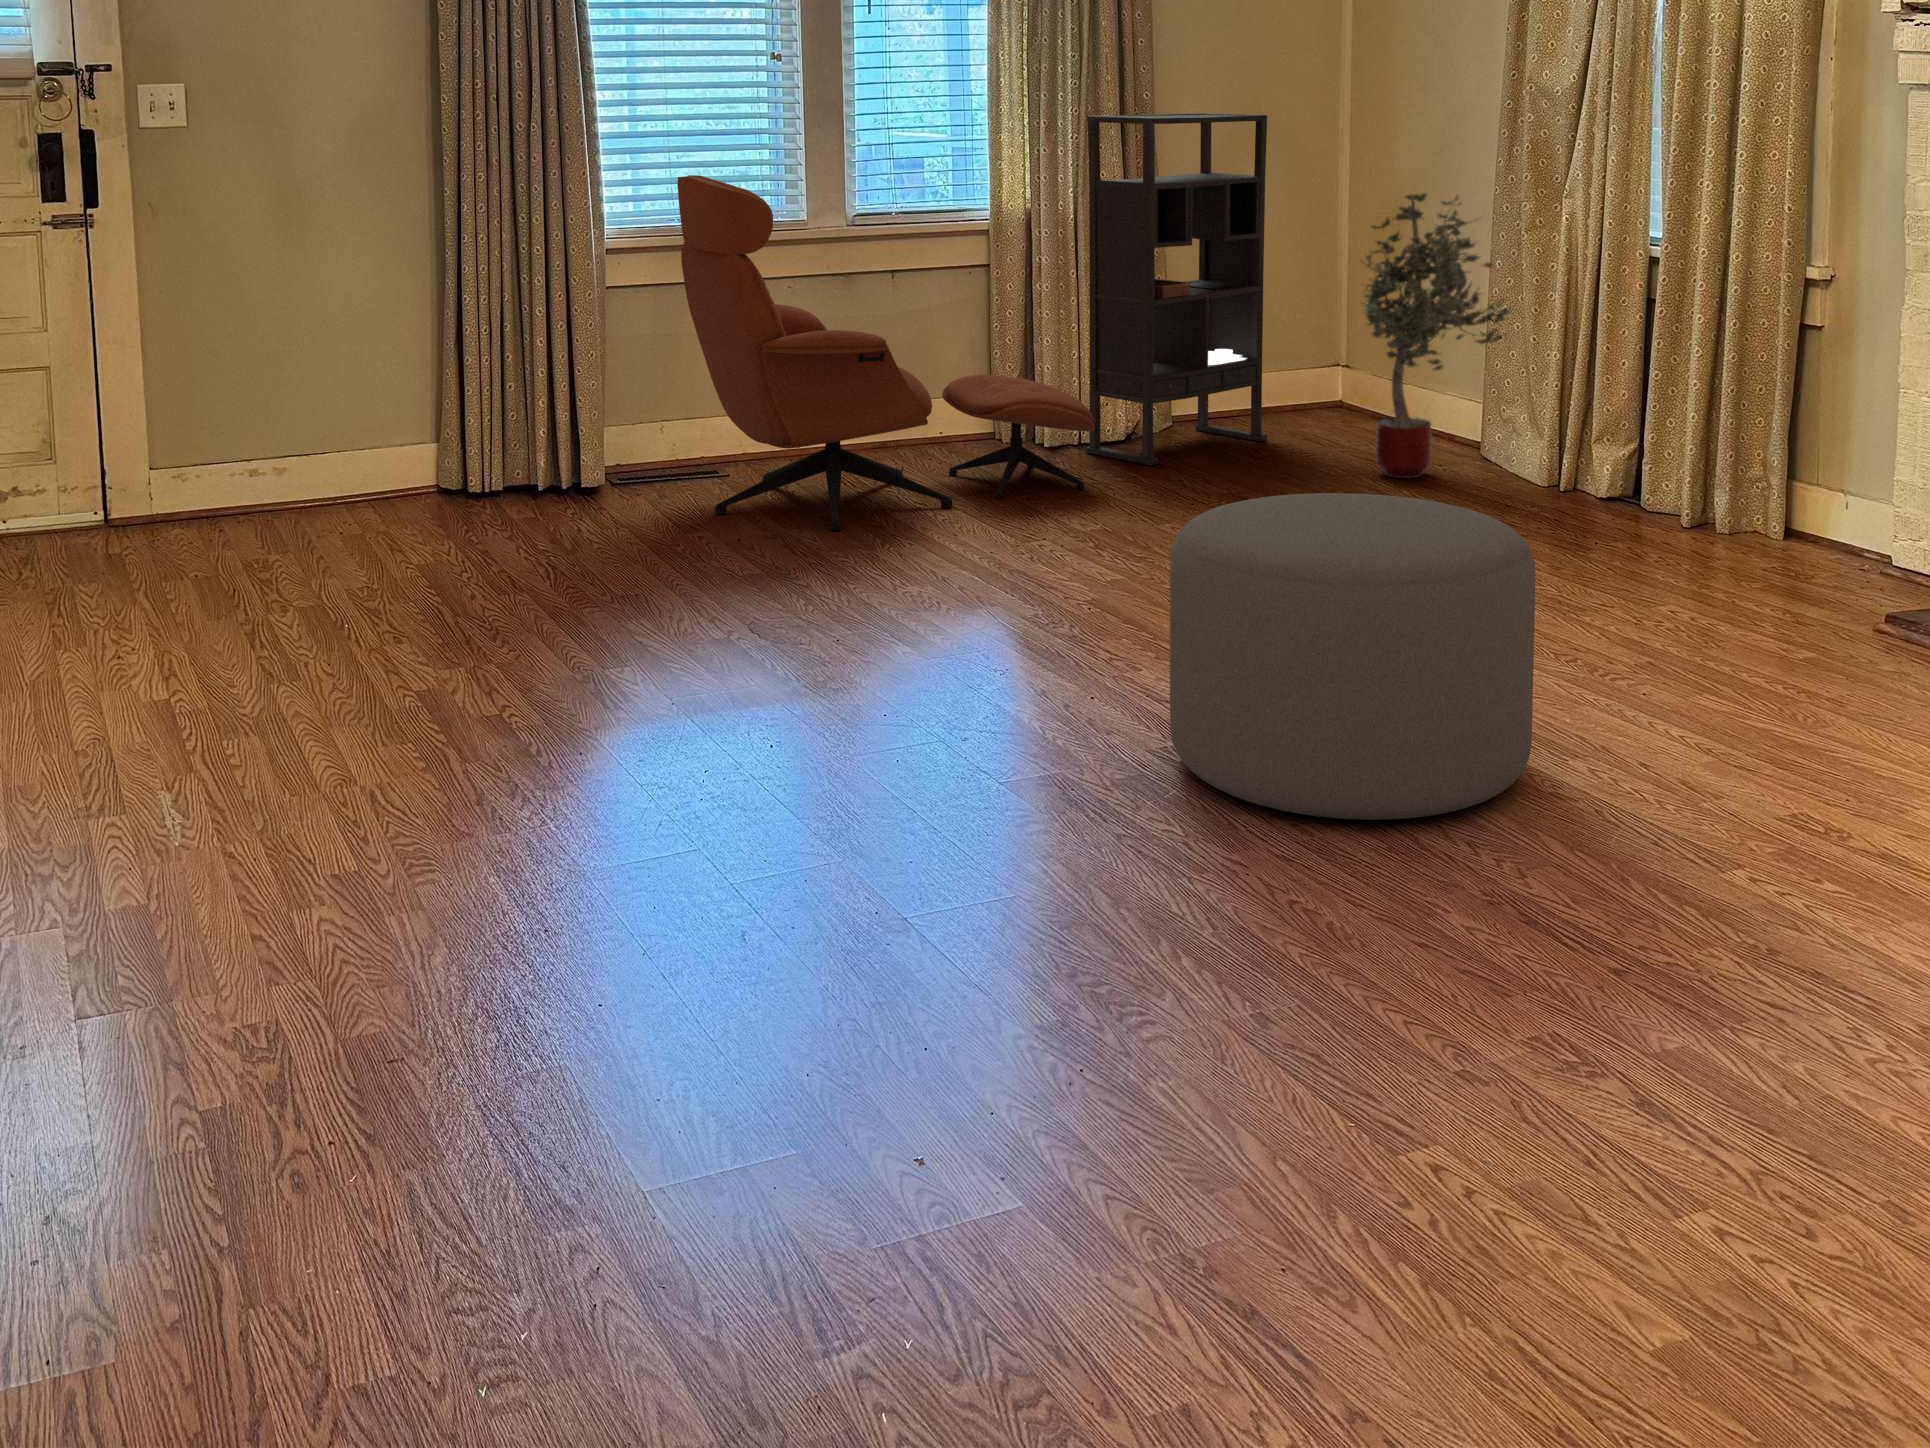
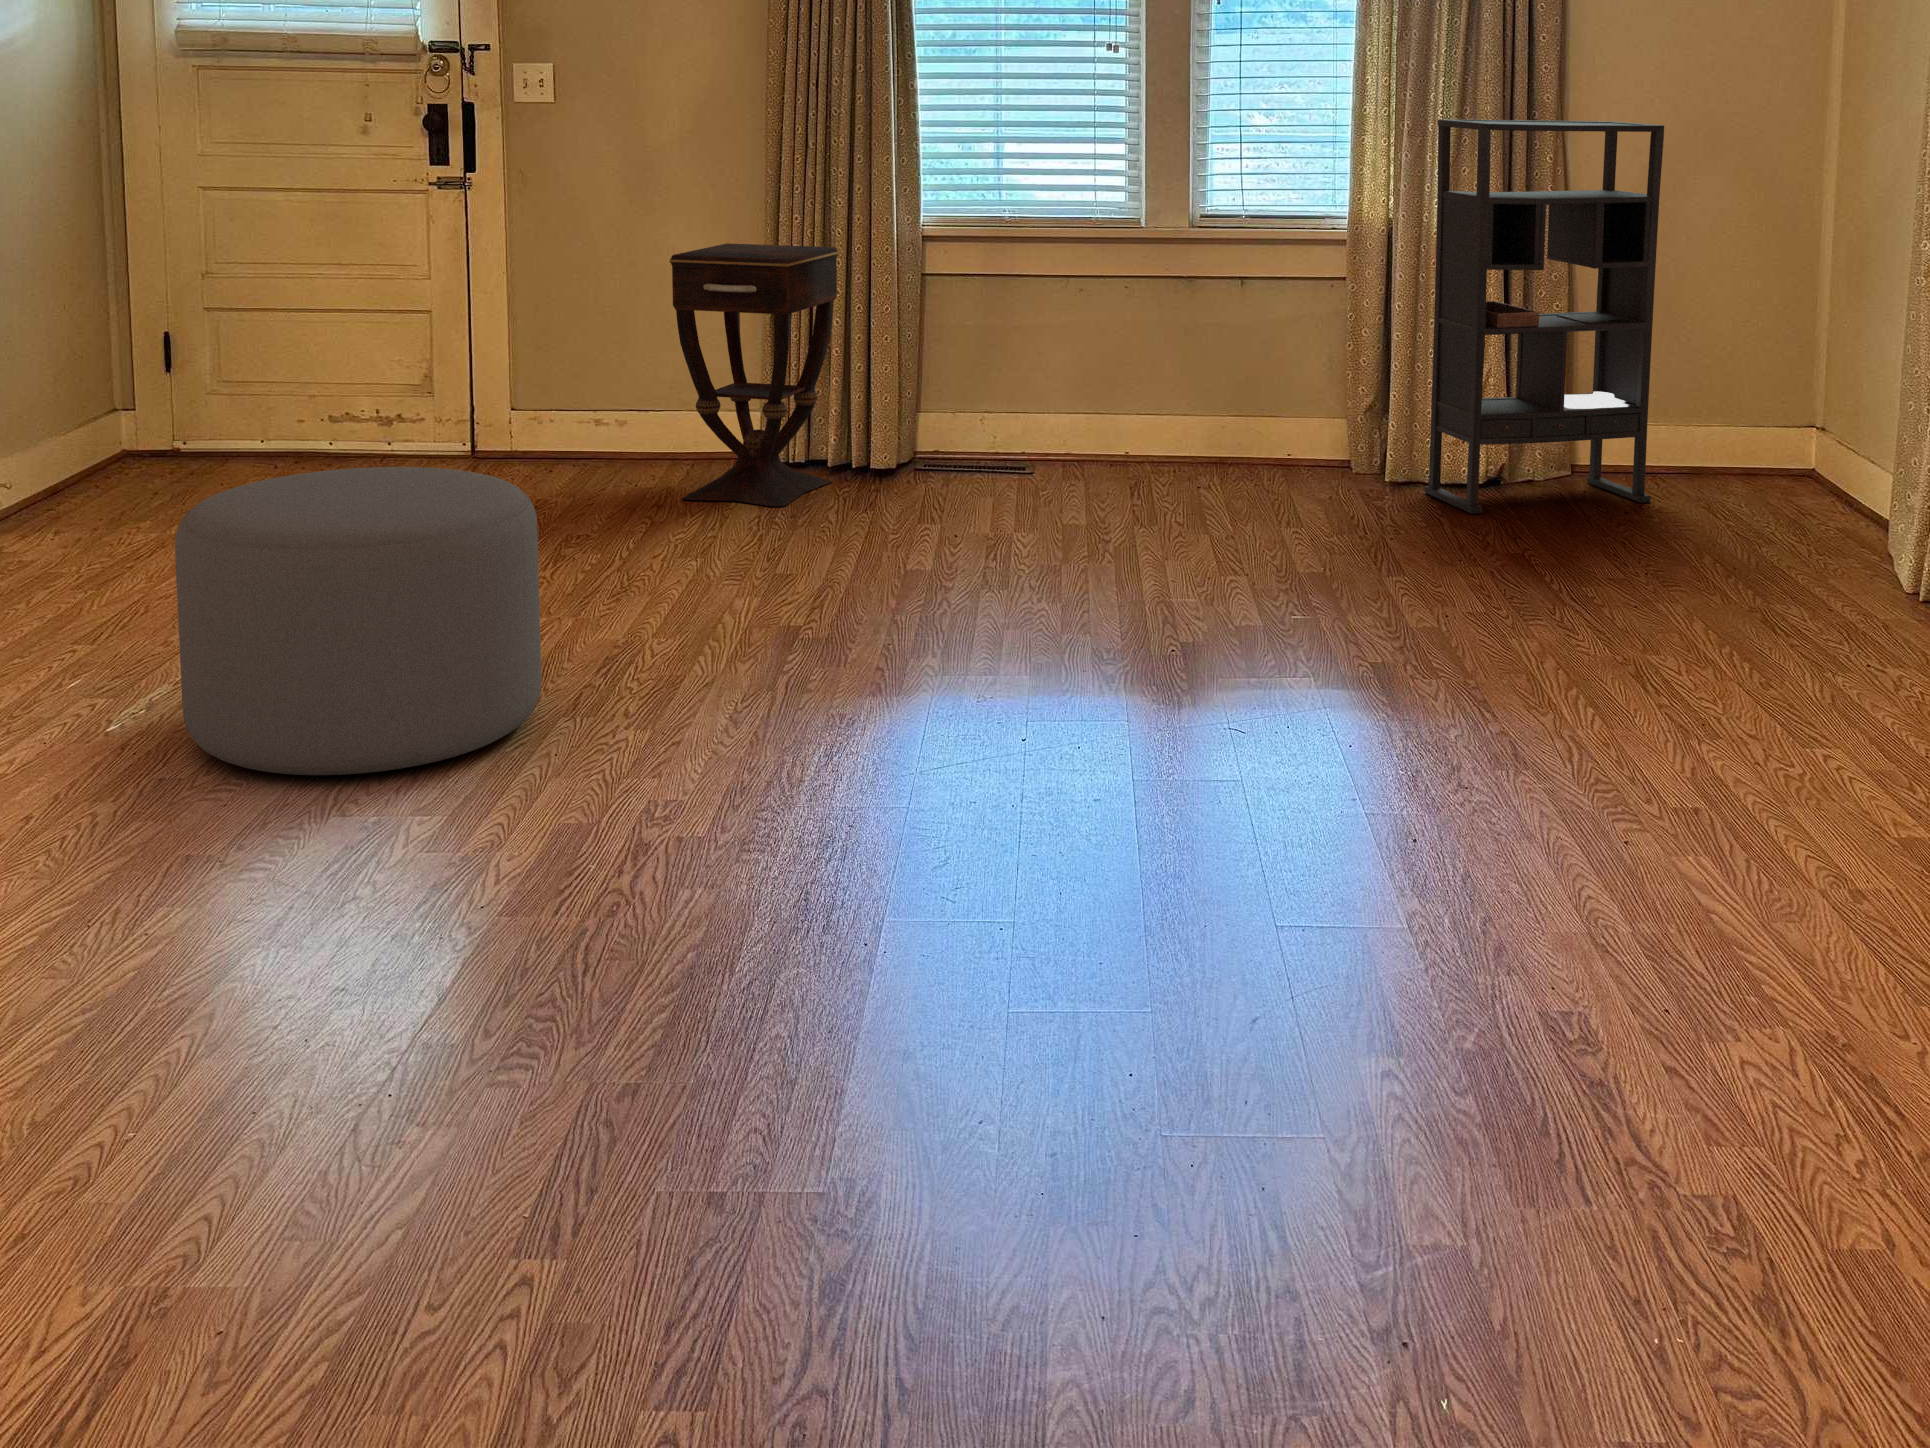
lounge chair: present [677,175,1095,530] -> none [944,165,1377,539]
potted tree: present [1363,193,1512,478] -> none [1684,221,1885,563]
side table: none [396,265,543,539] -> present [670,243,839,507]
ottoman: present [1170,493,1536,820] -> present [175,467,541,775]

